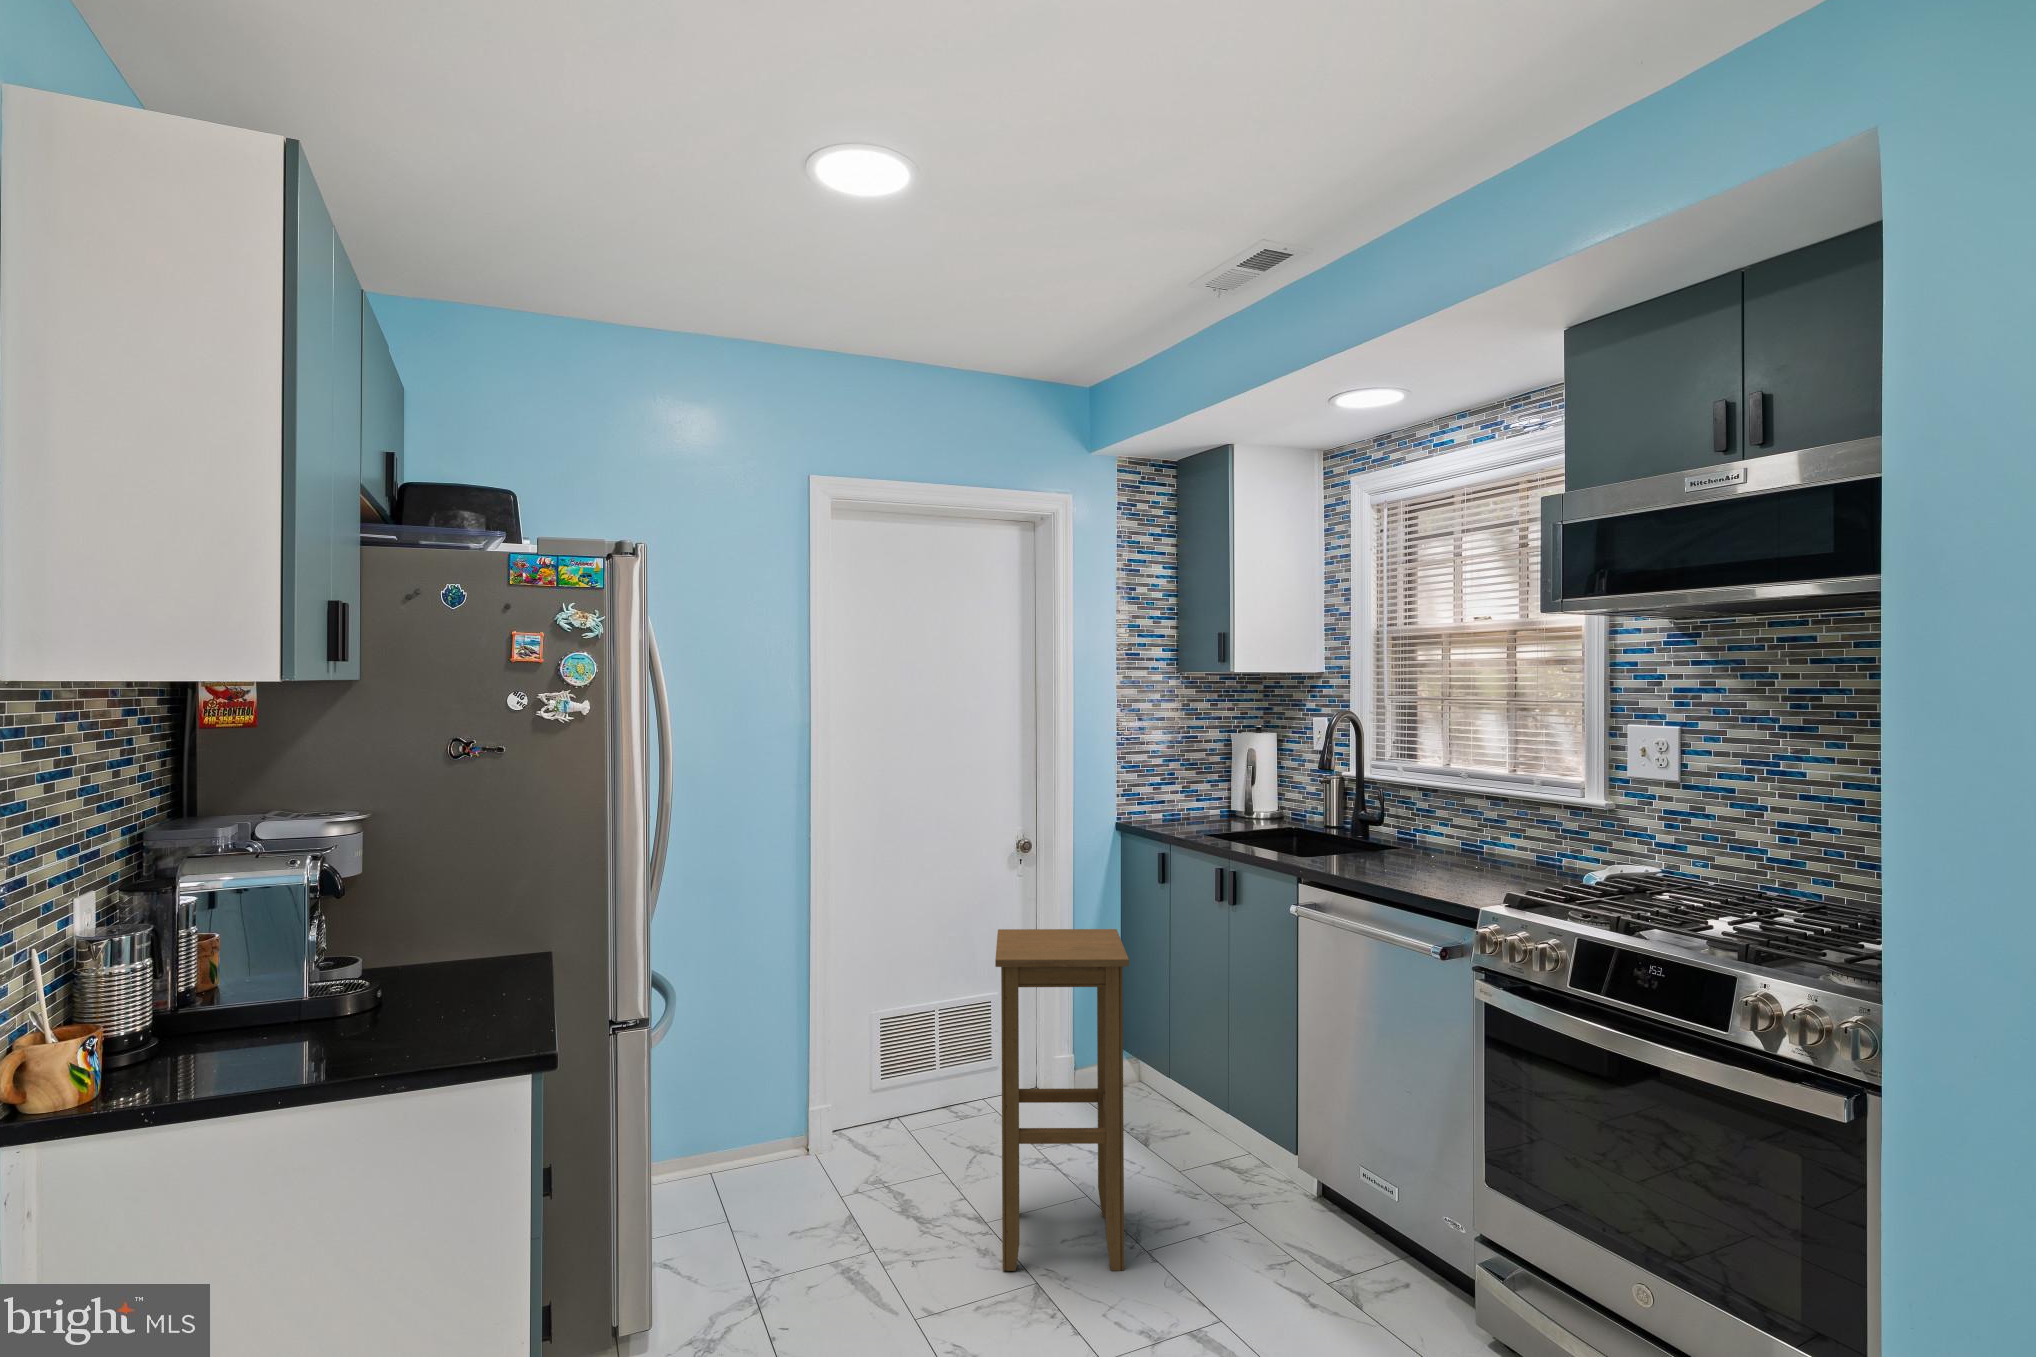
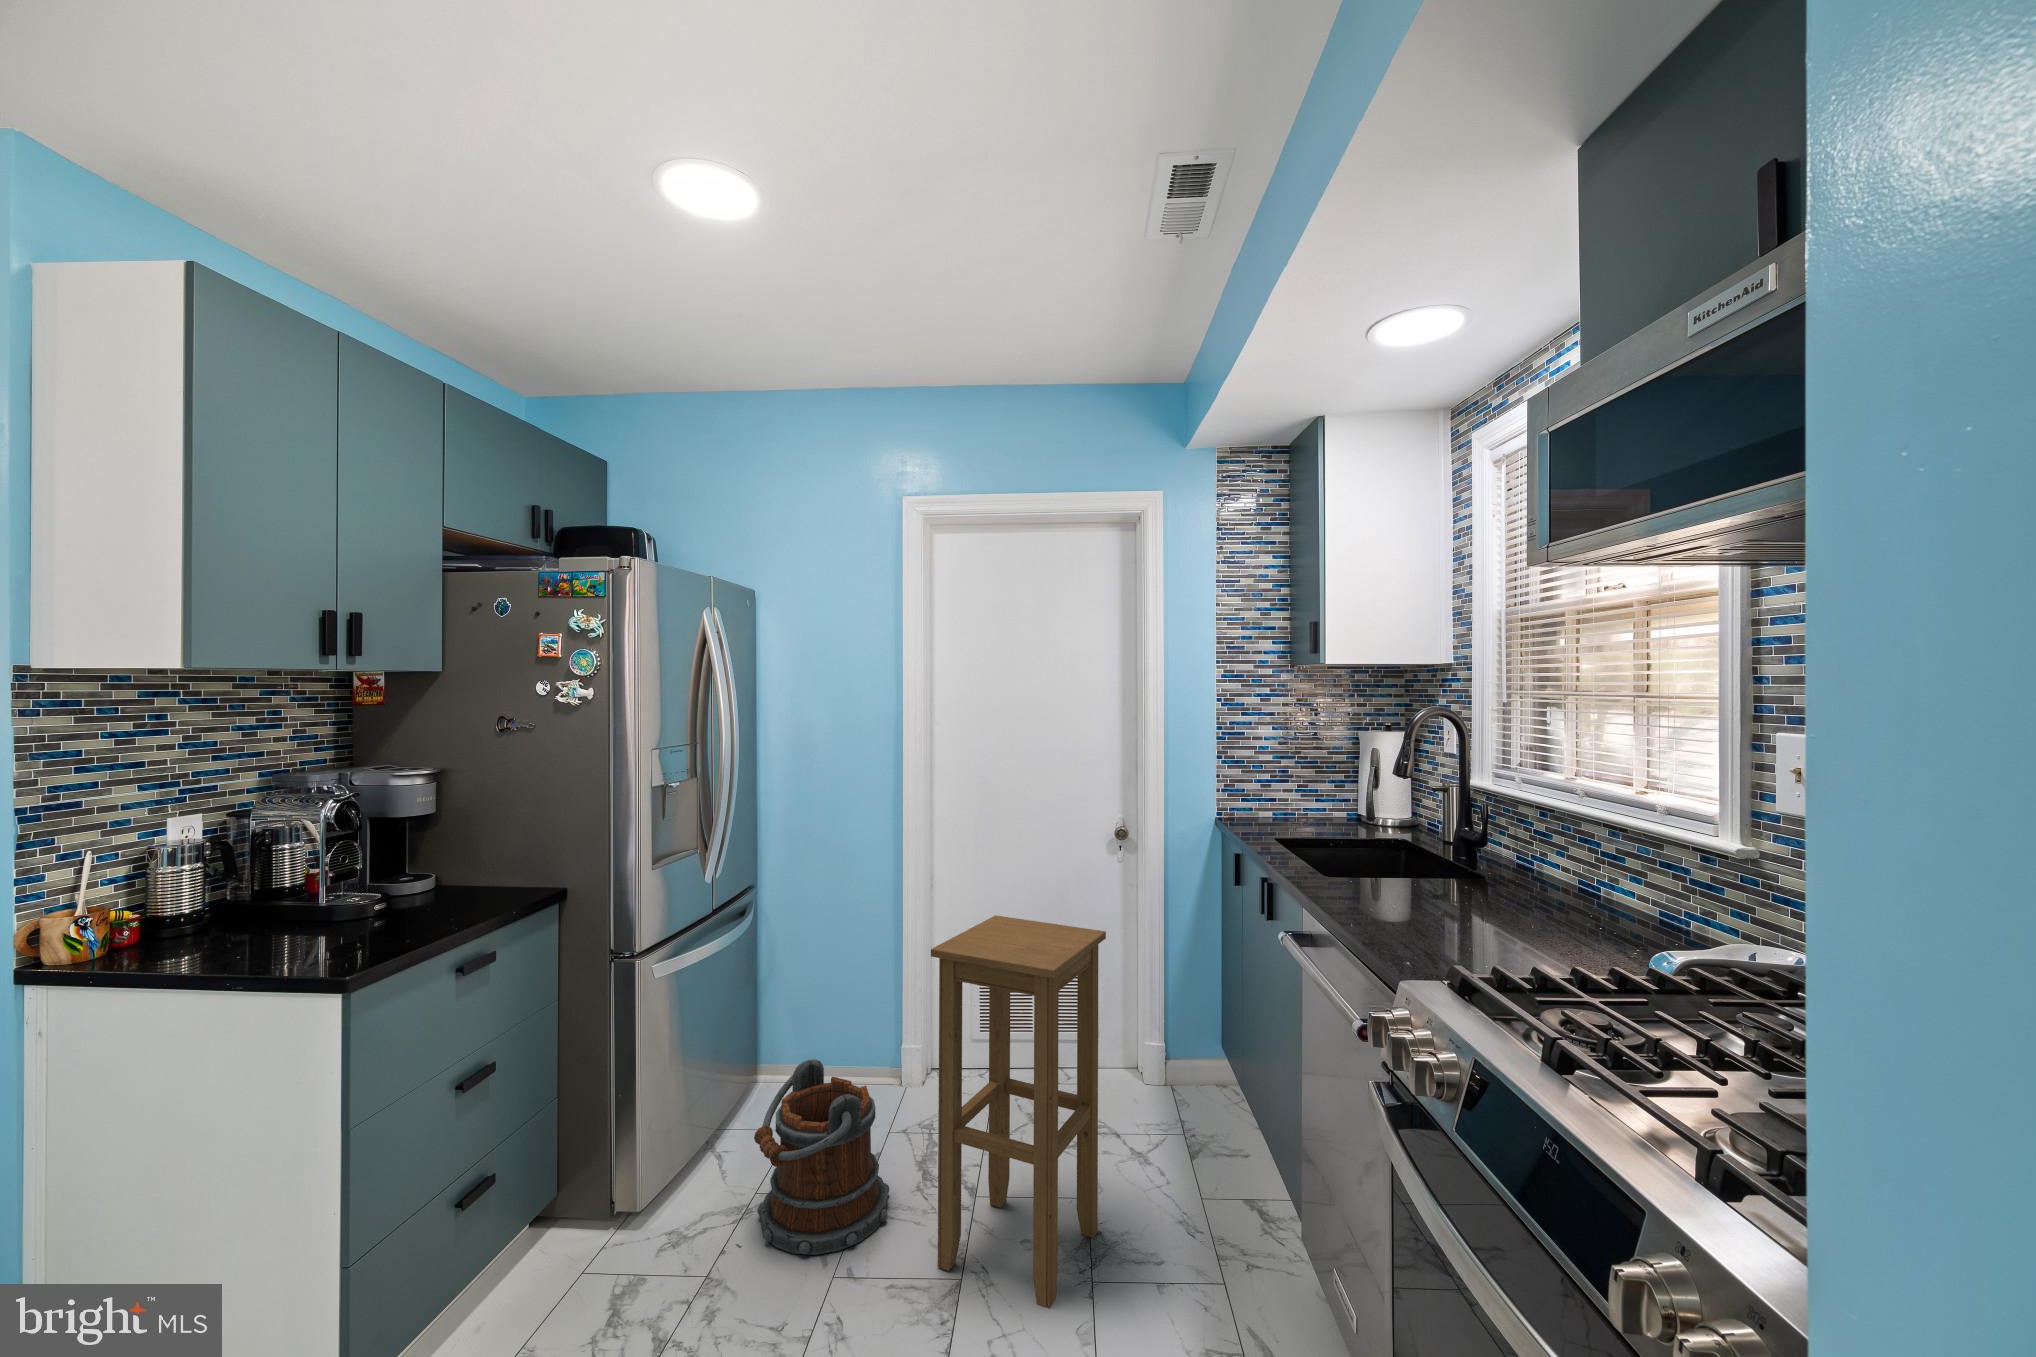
bucket: none [781,1109,921,1300] -> present [754,1059,889,1255]

